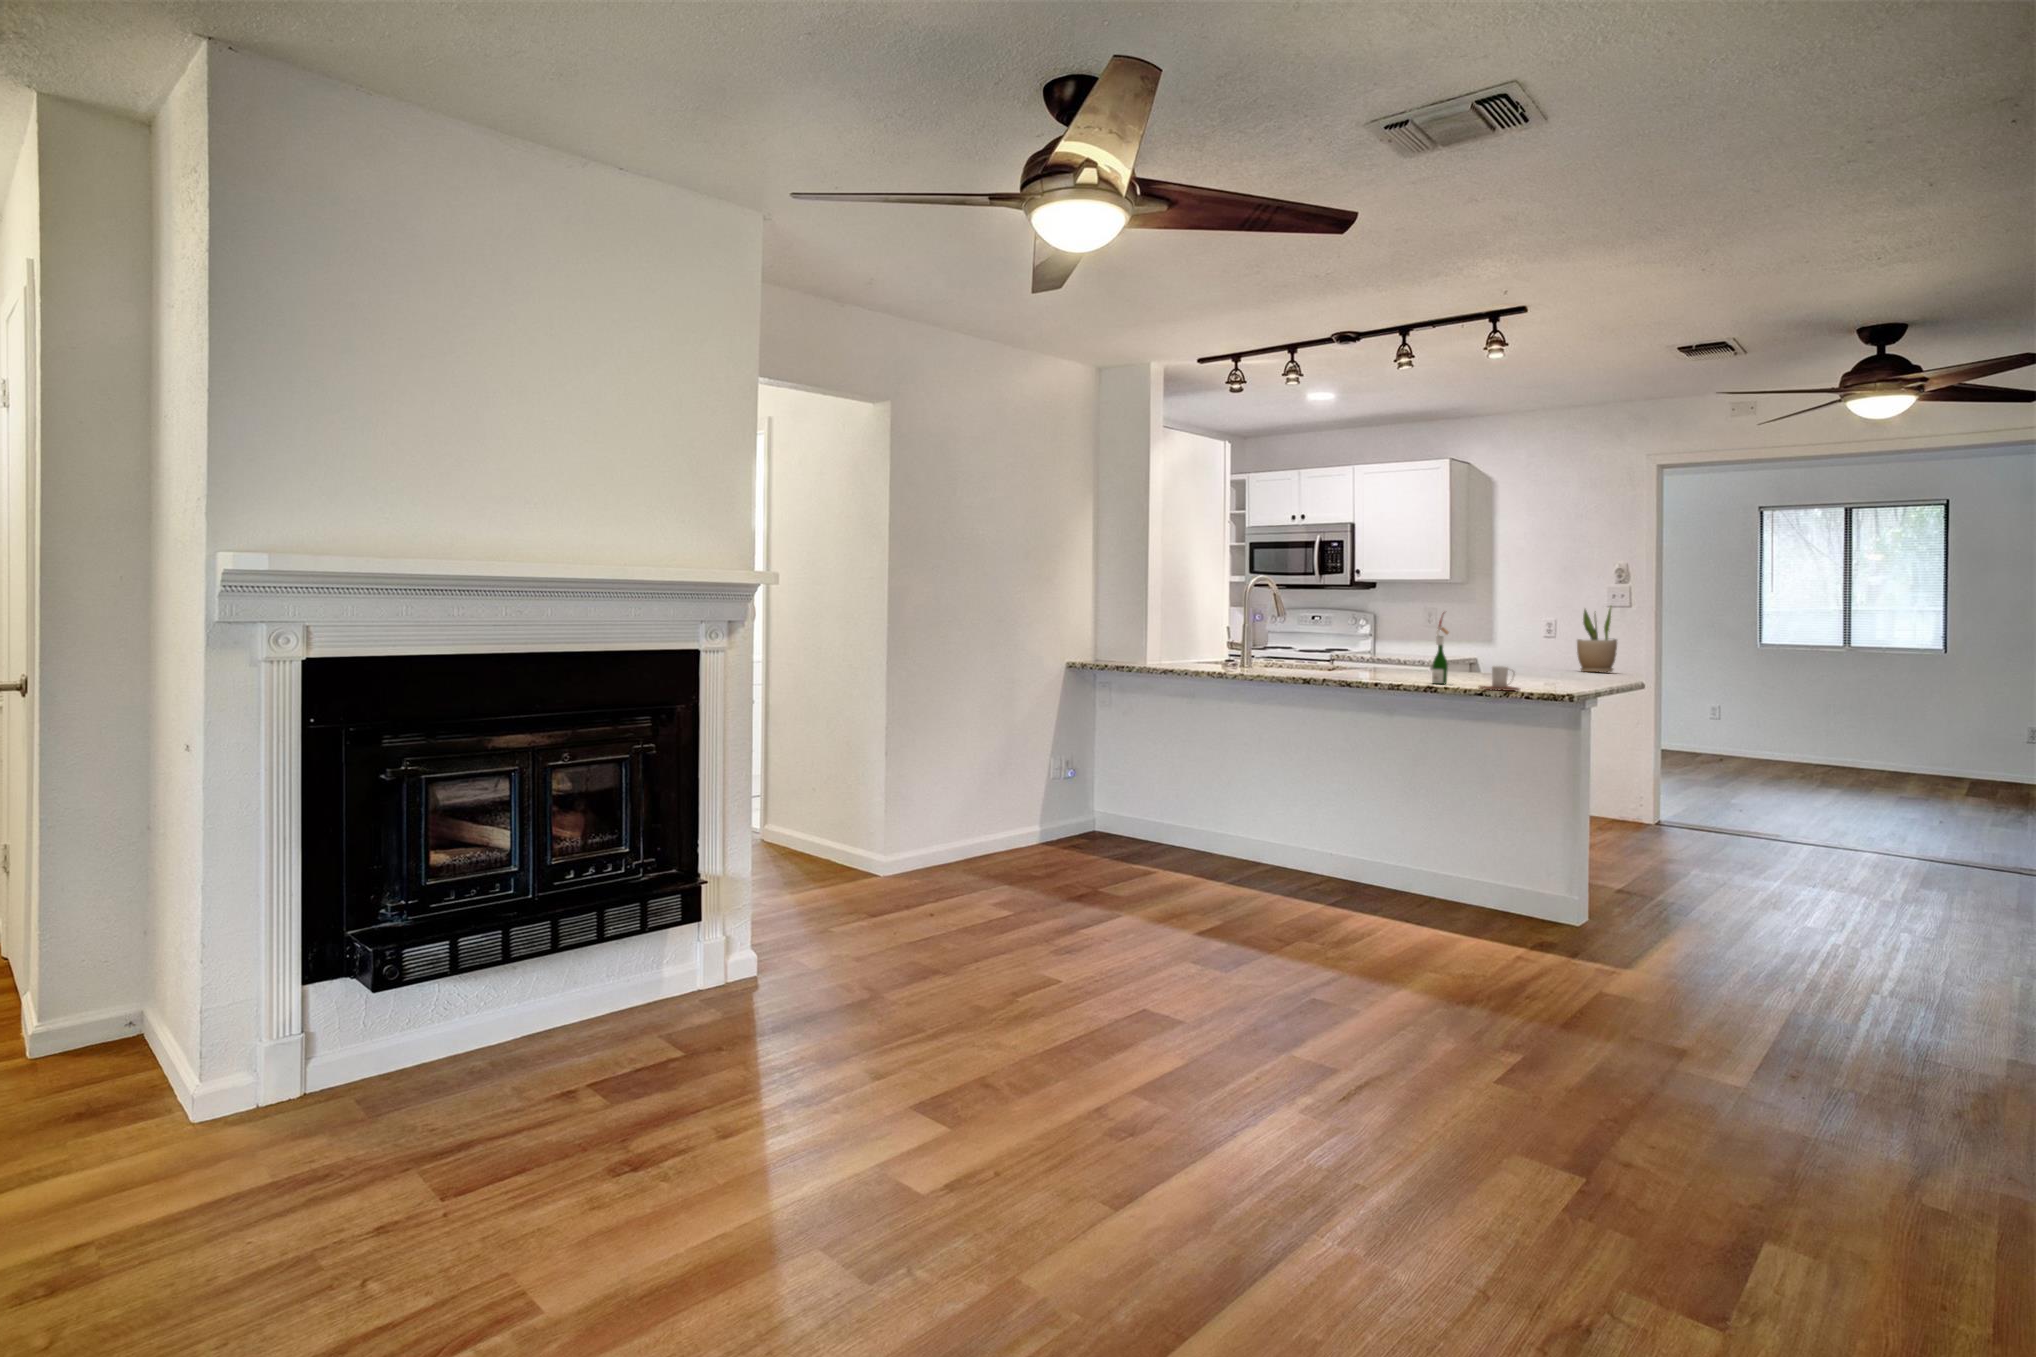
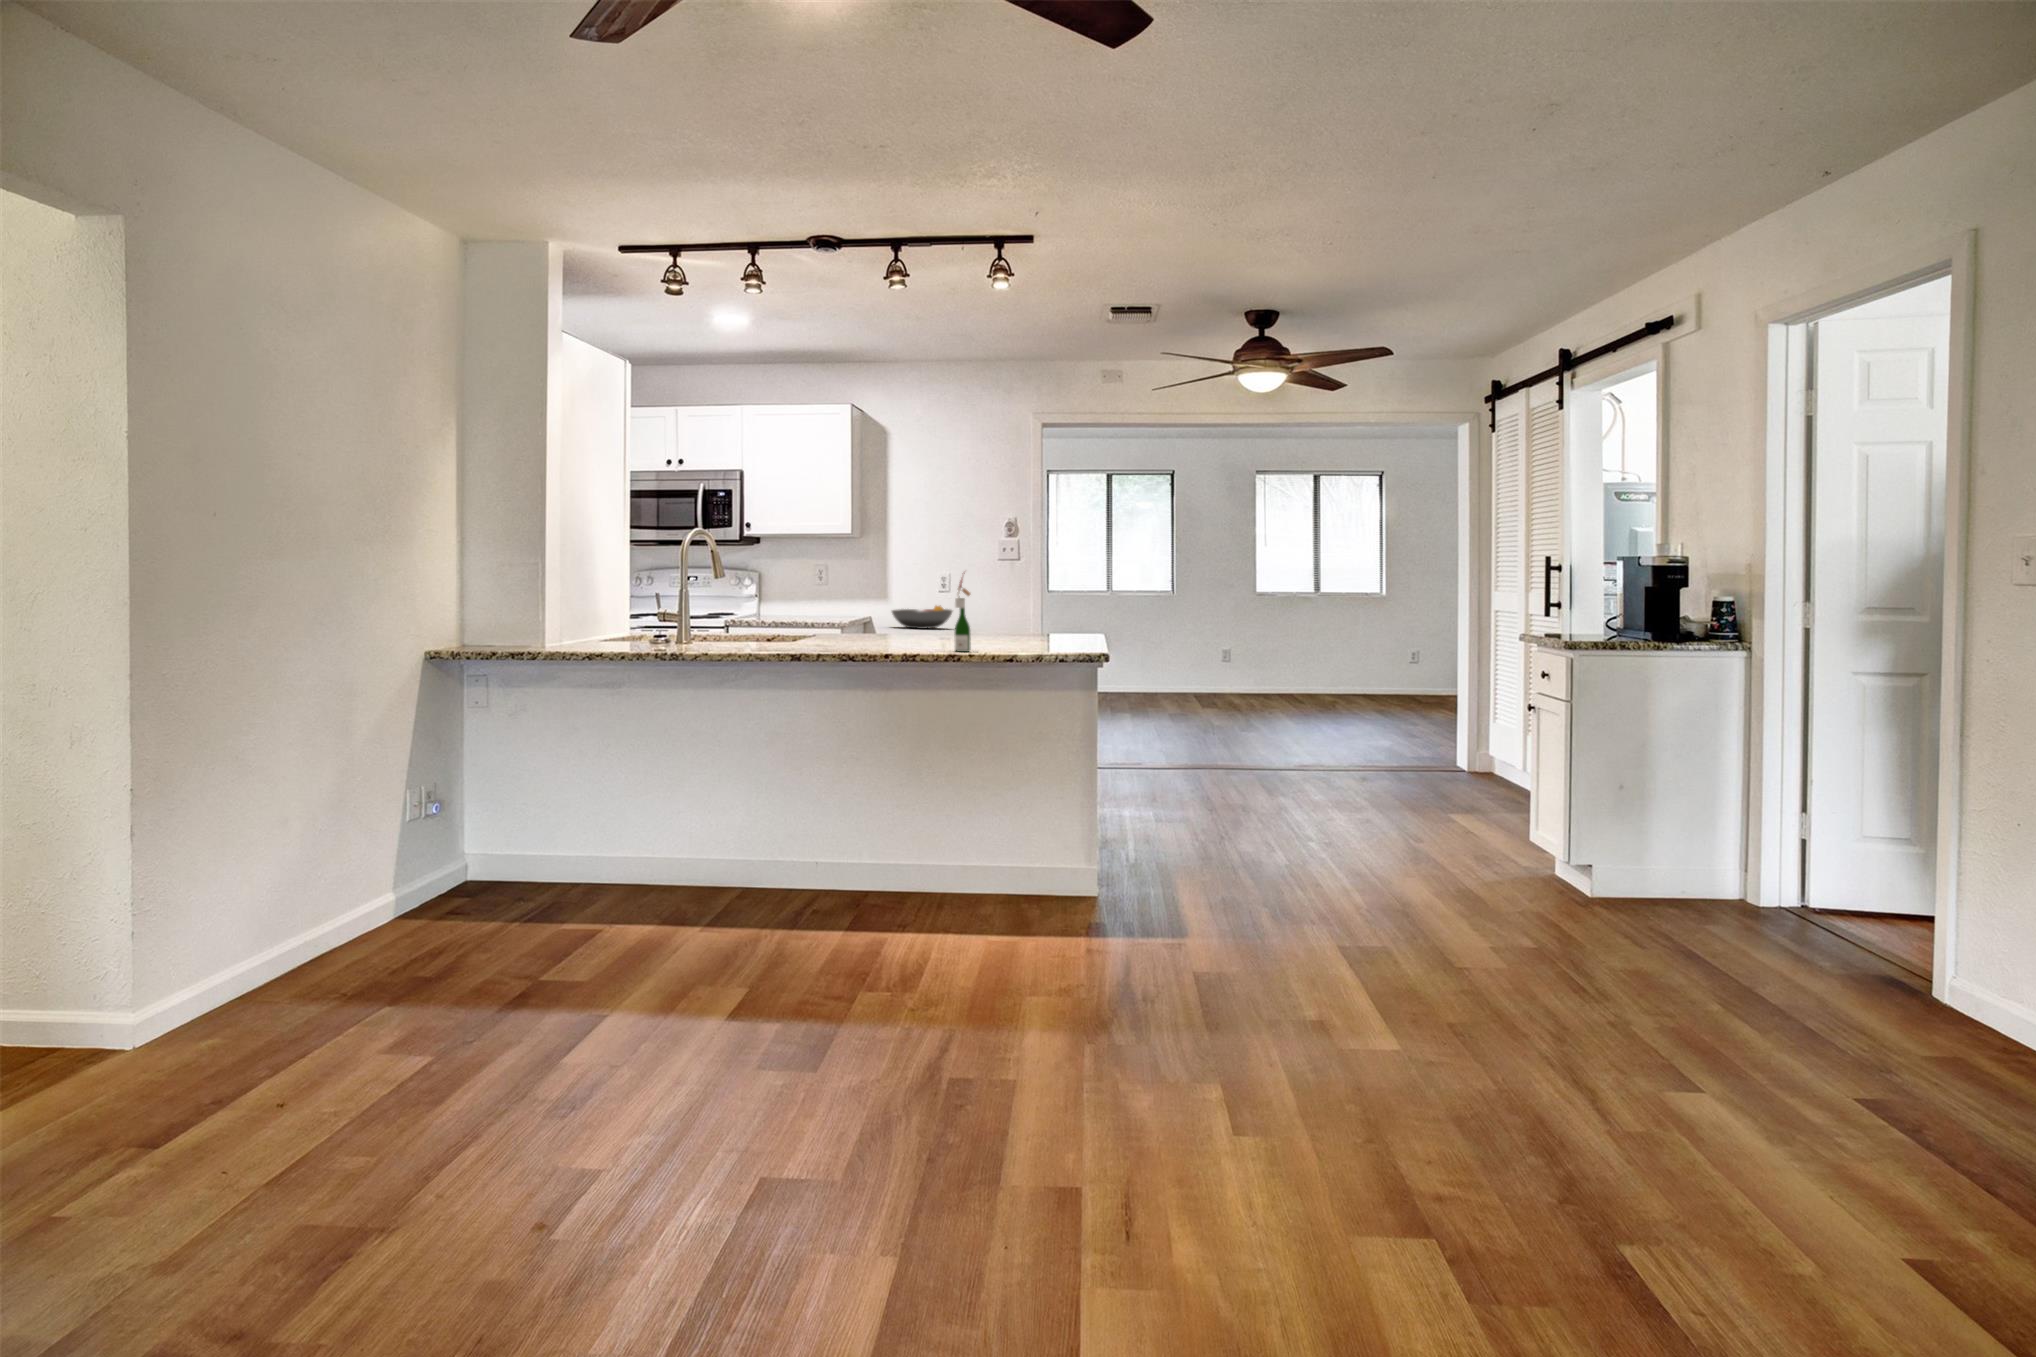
potted plant: present [1577,607,1617,672] -> none [975,559,1012,629]
fruit bowl: none [1478,647,1543,669] -> present [892,606,952,629]
mug: present [1480,666,1520,691] -> none [1009,629,1055,656]

